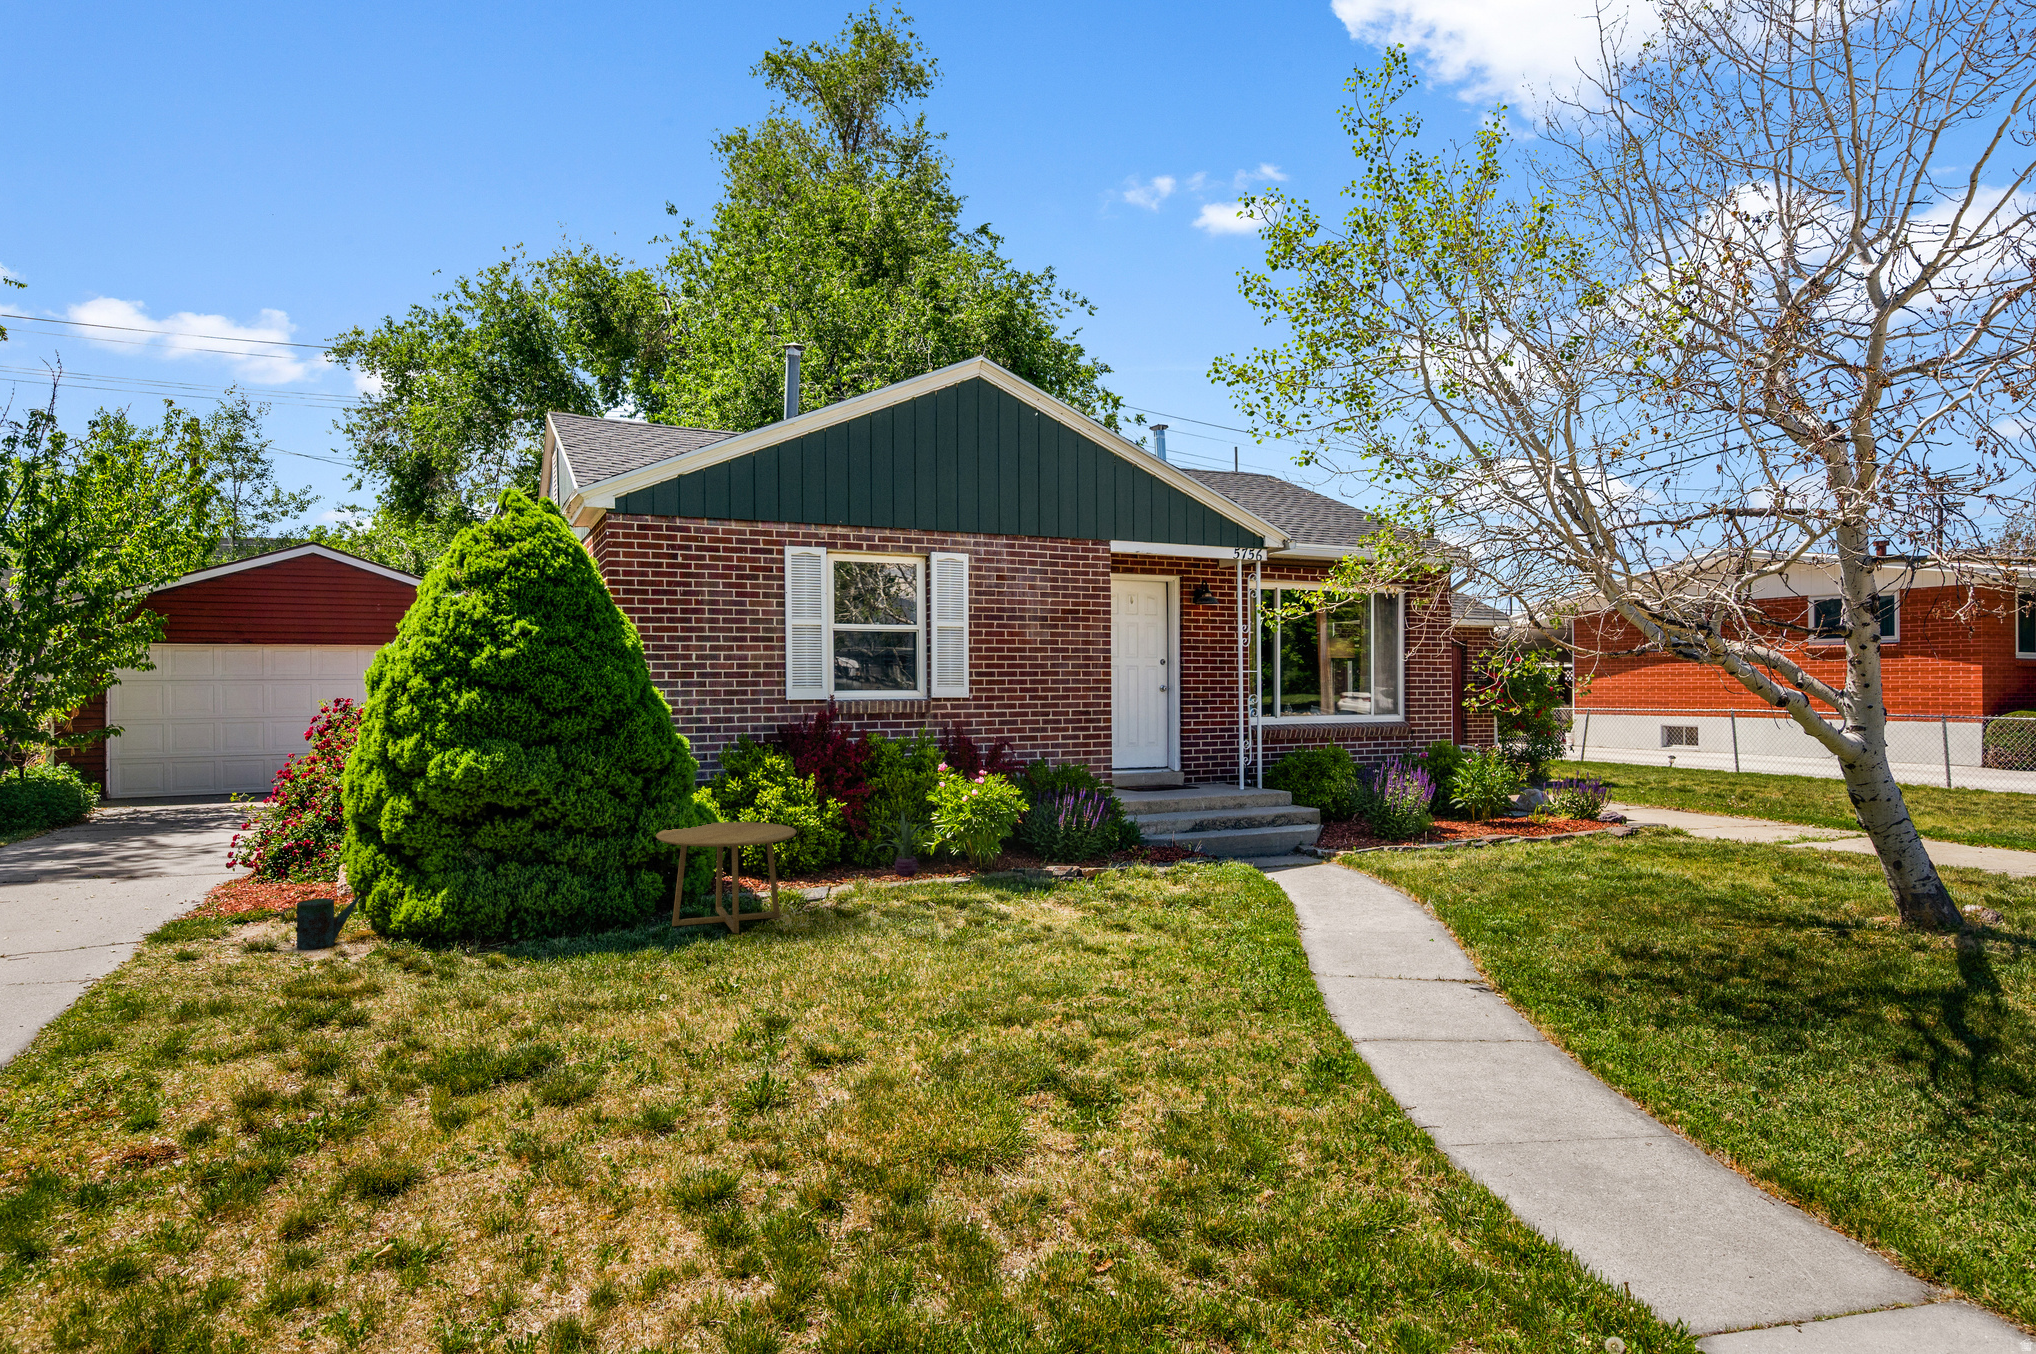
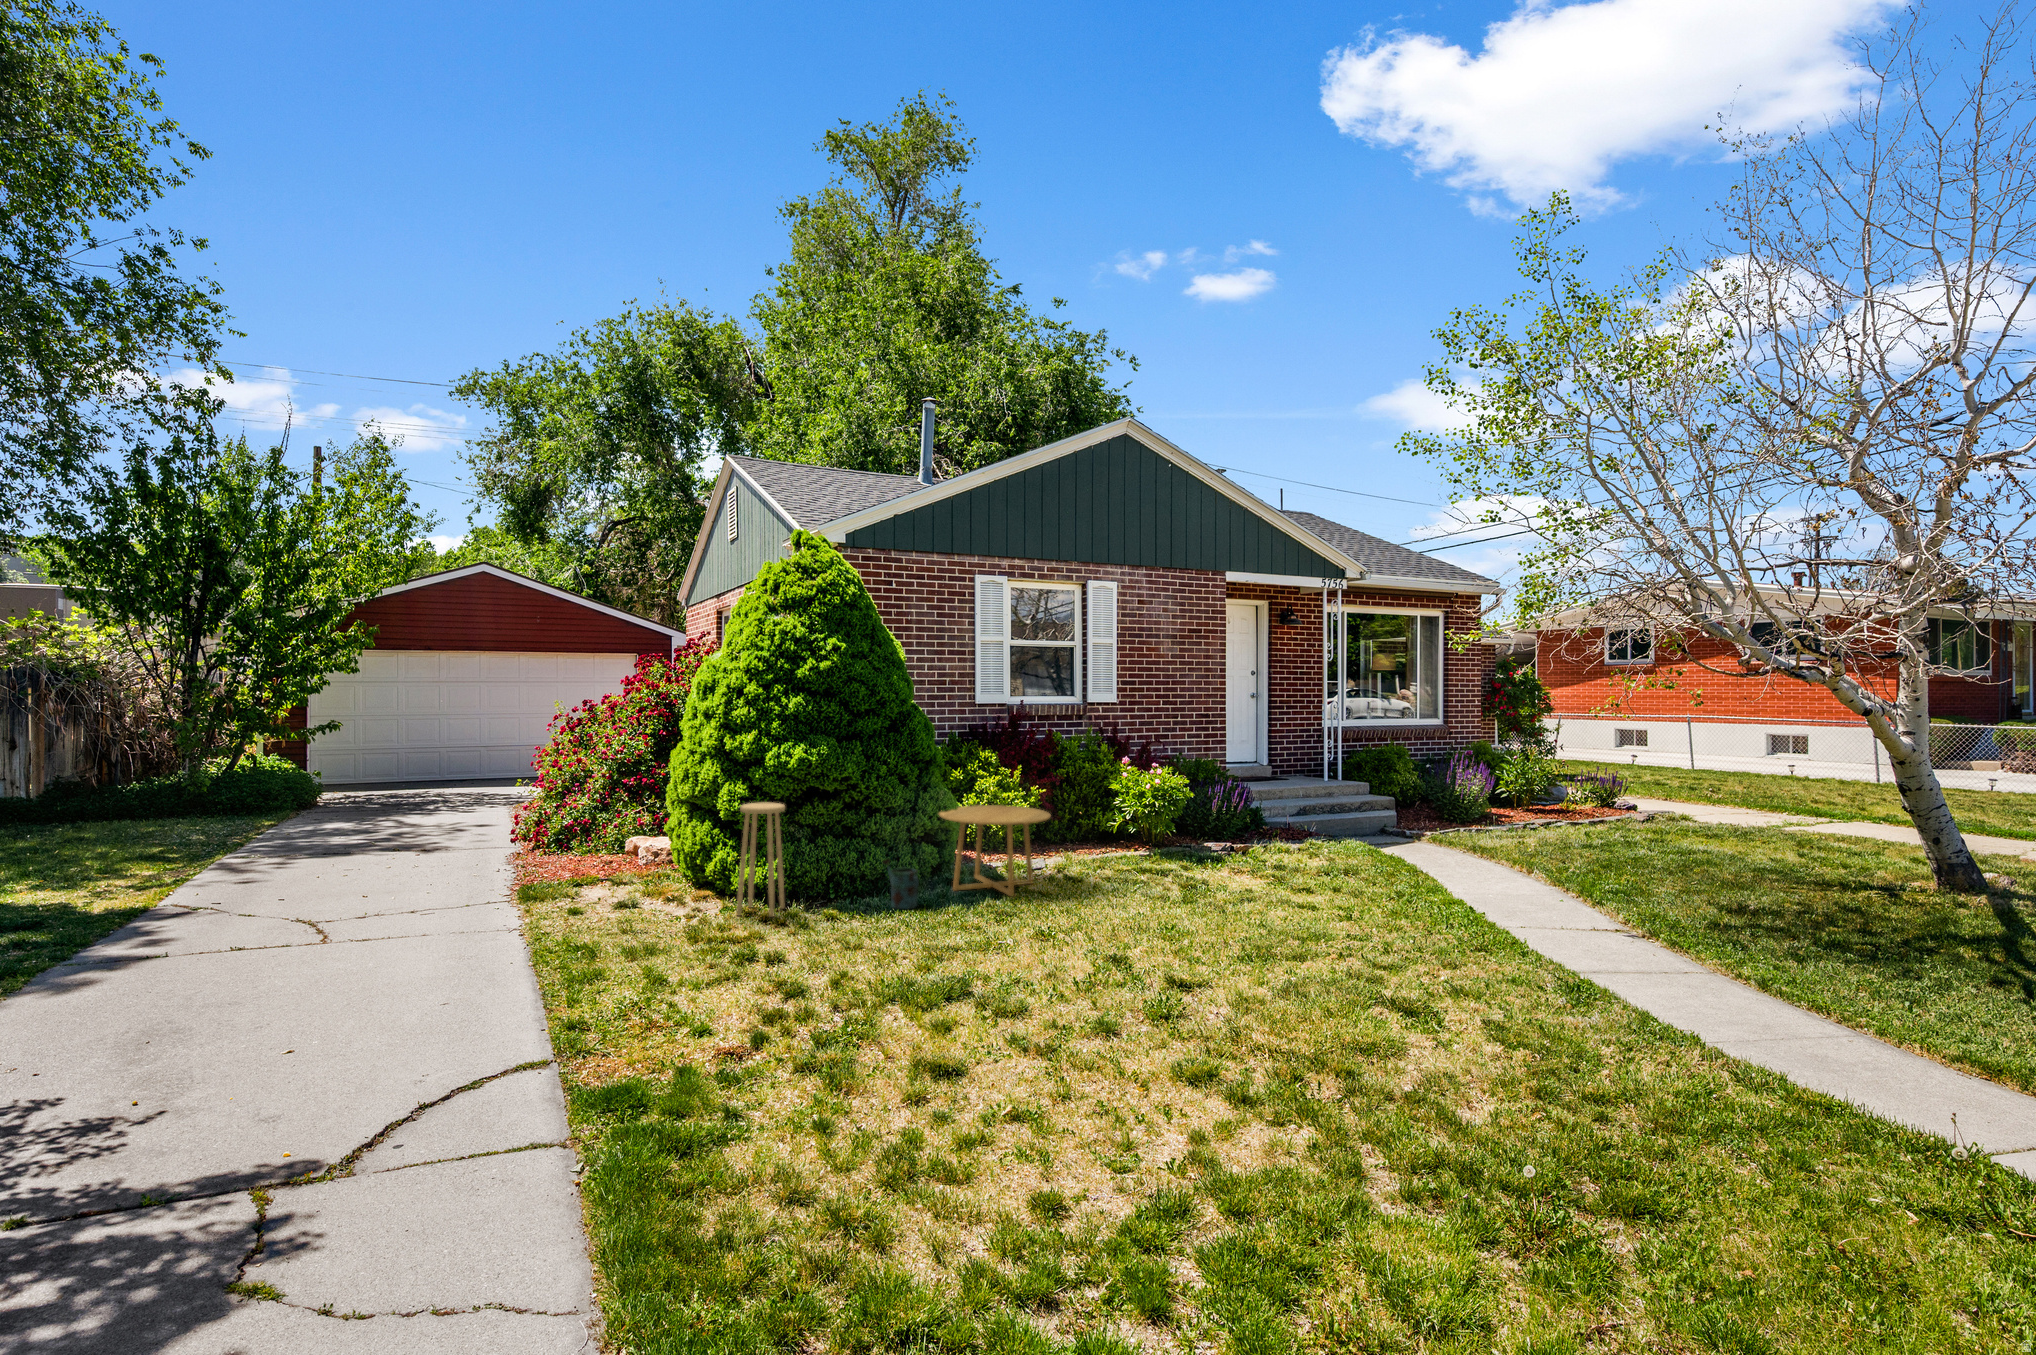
decorative plant: present [874,811,932,877] -> none [1073,797,1123,851]
stool: none [369,820,439,960] -> present [737,802,785,917]
watering can: present [282,889,368,950] -> present [883,859,919,909]

